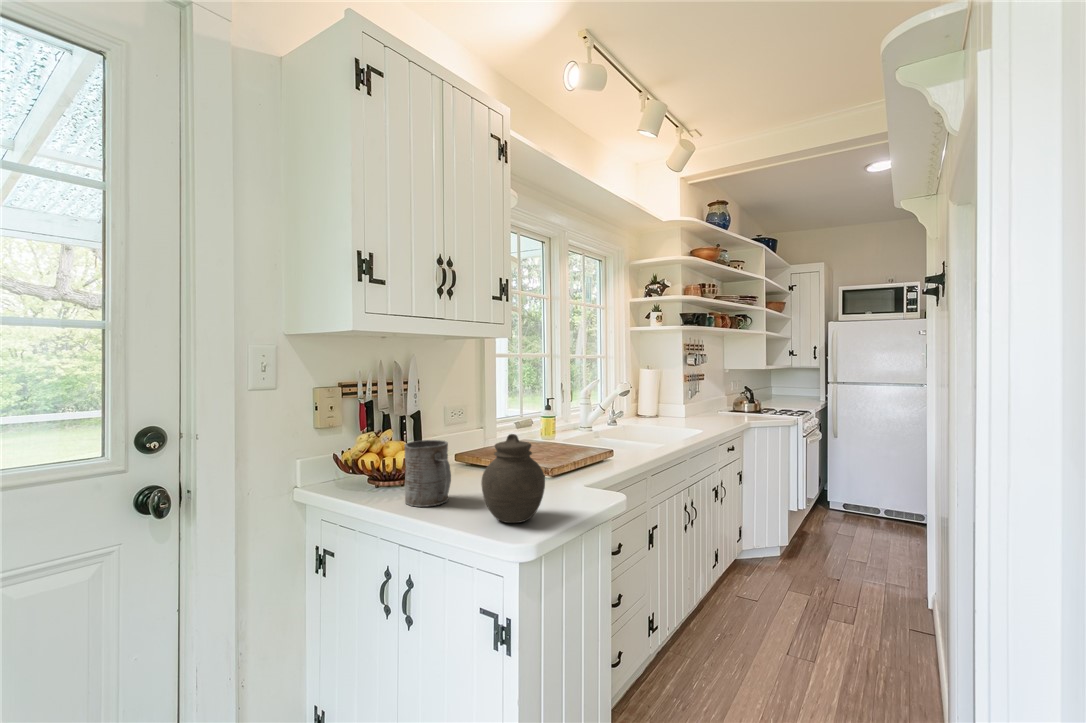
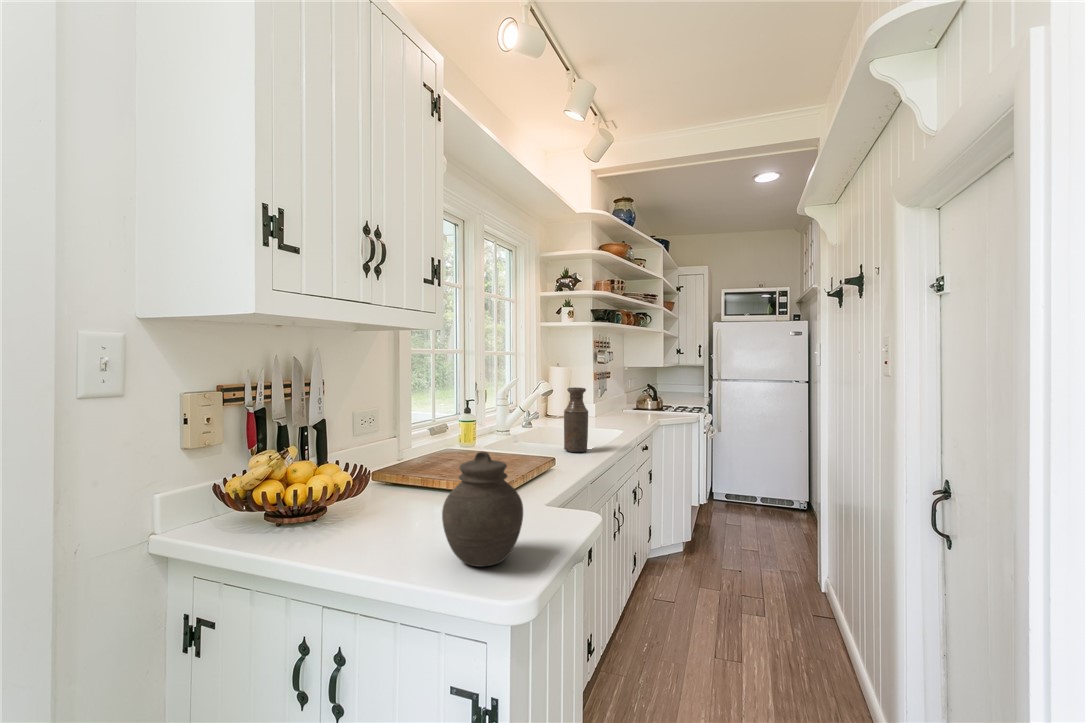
bottle: none [632,388,655,448] -> present [564,387,588,452]
mug: present [405,440,451,507] -> none [326,460,394,551]

